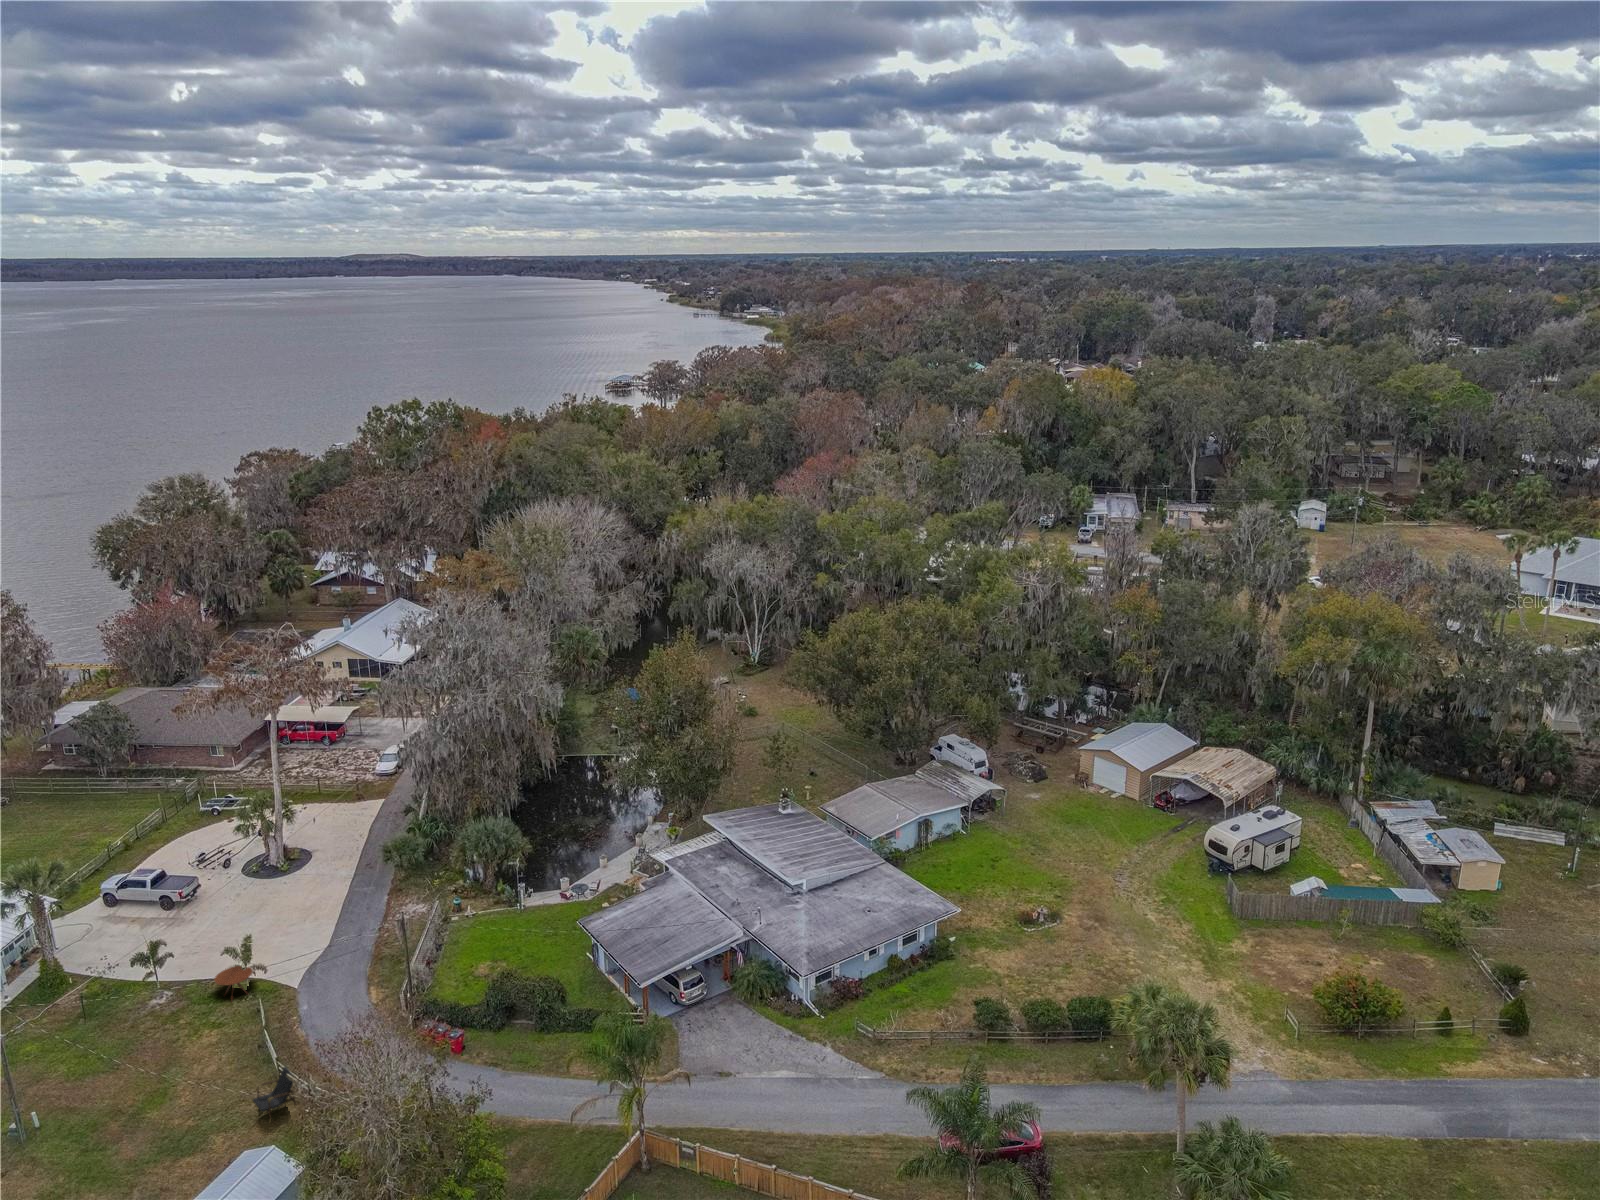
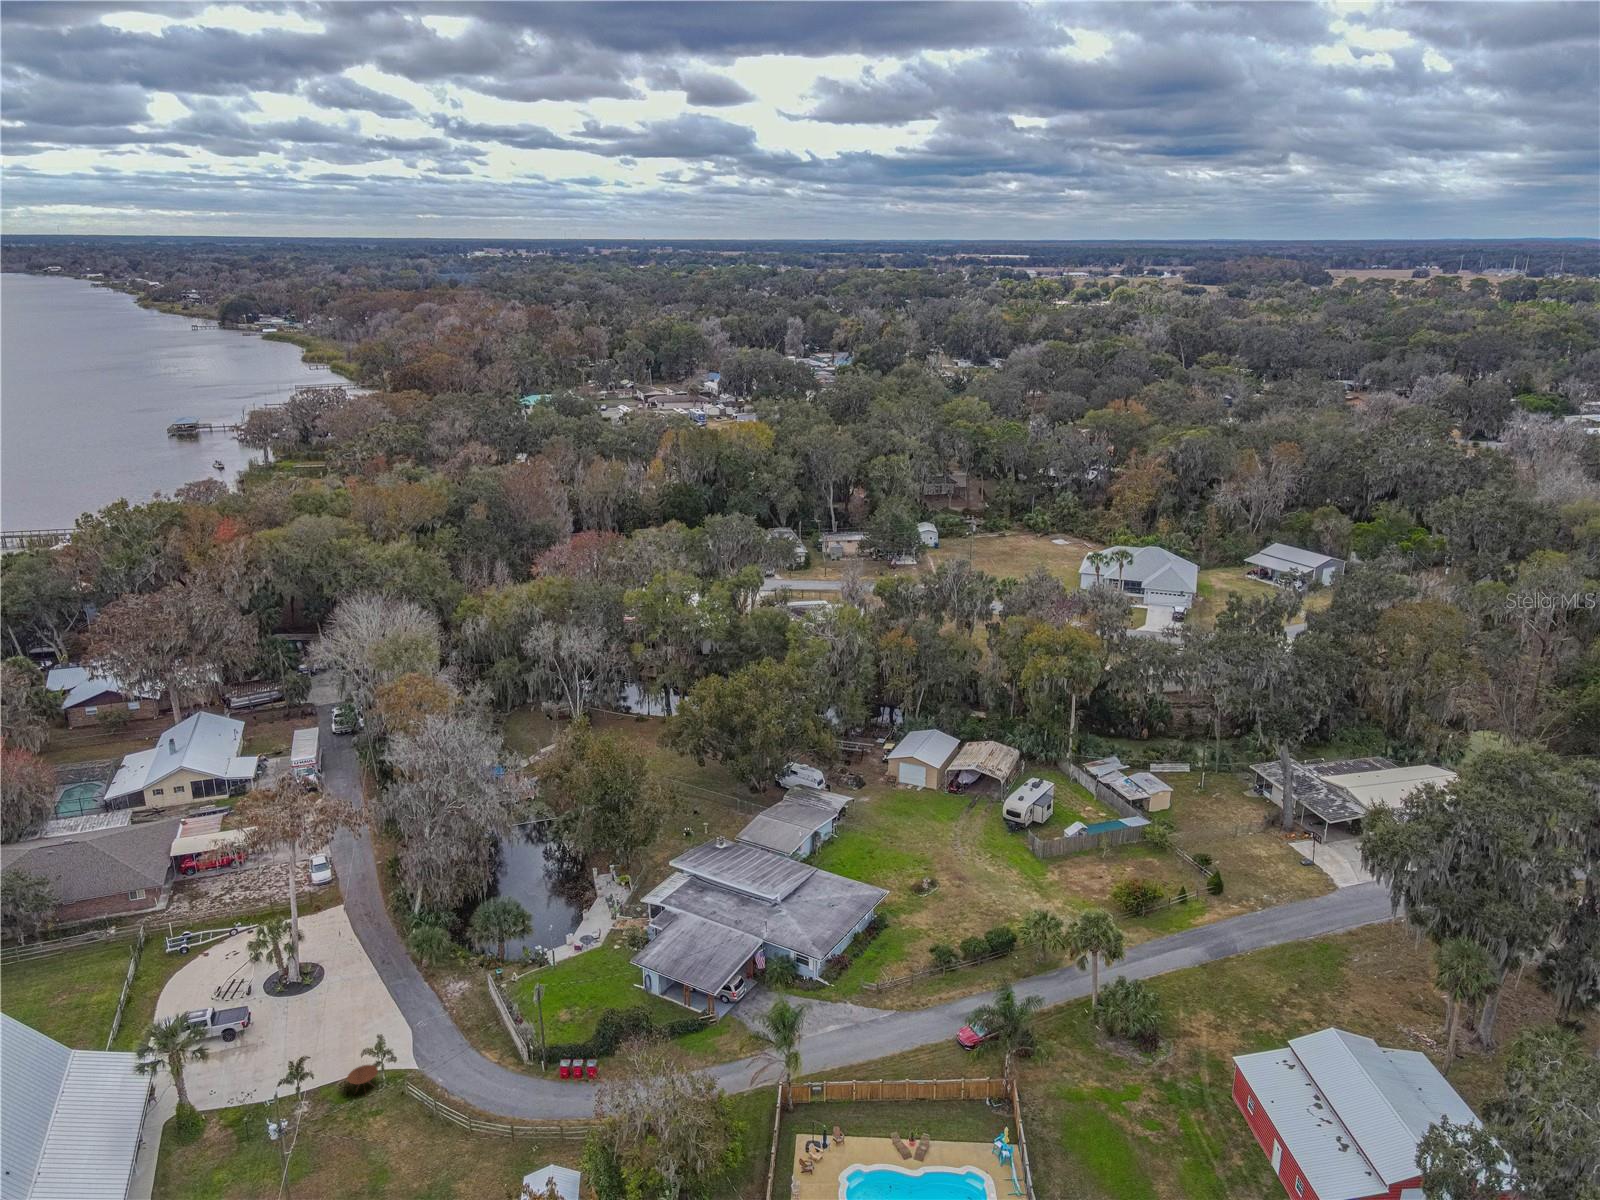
lounge chair: present [253,1067,296,1122] -> none [467,1122,499,1167]

